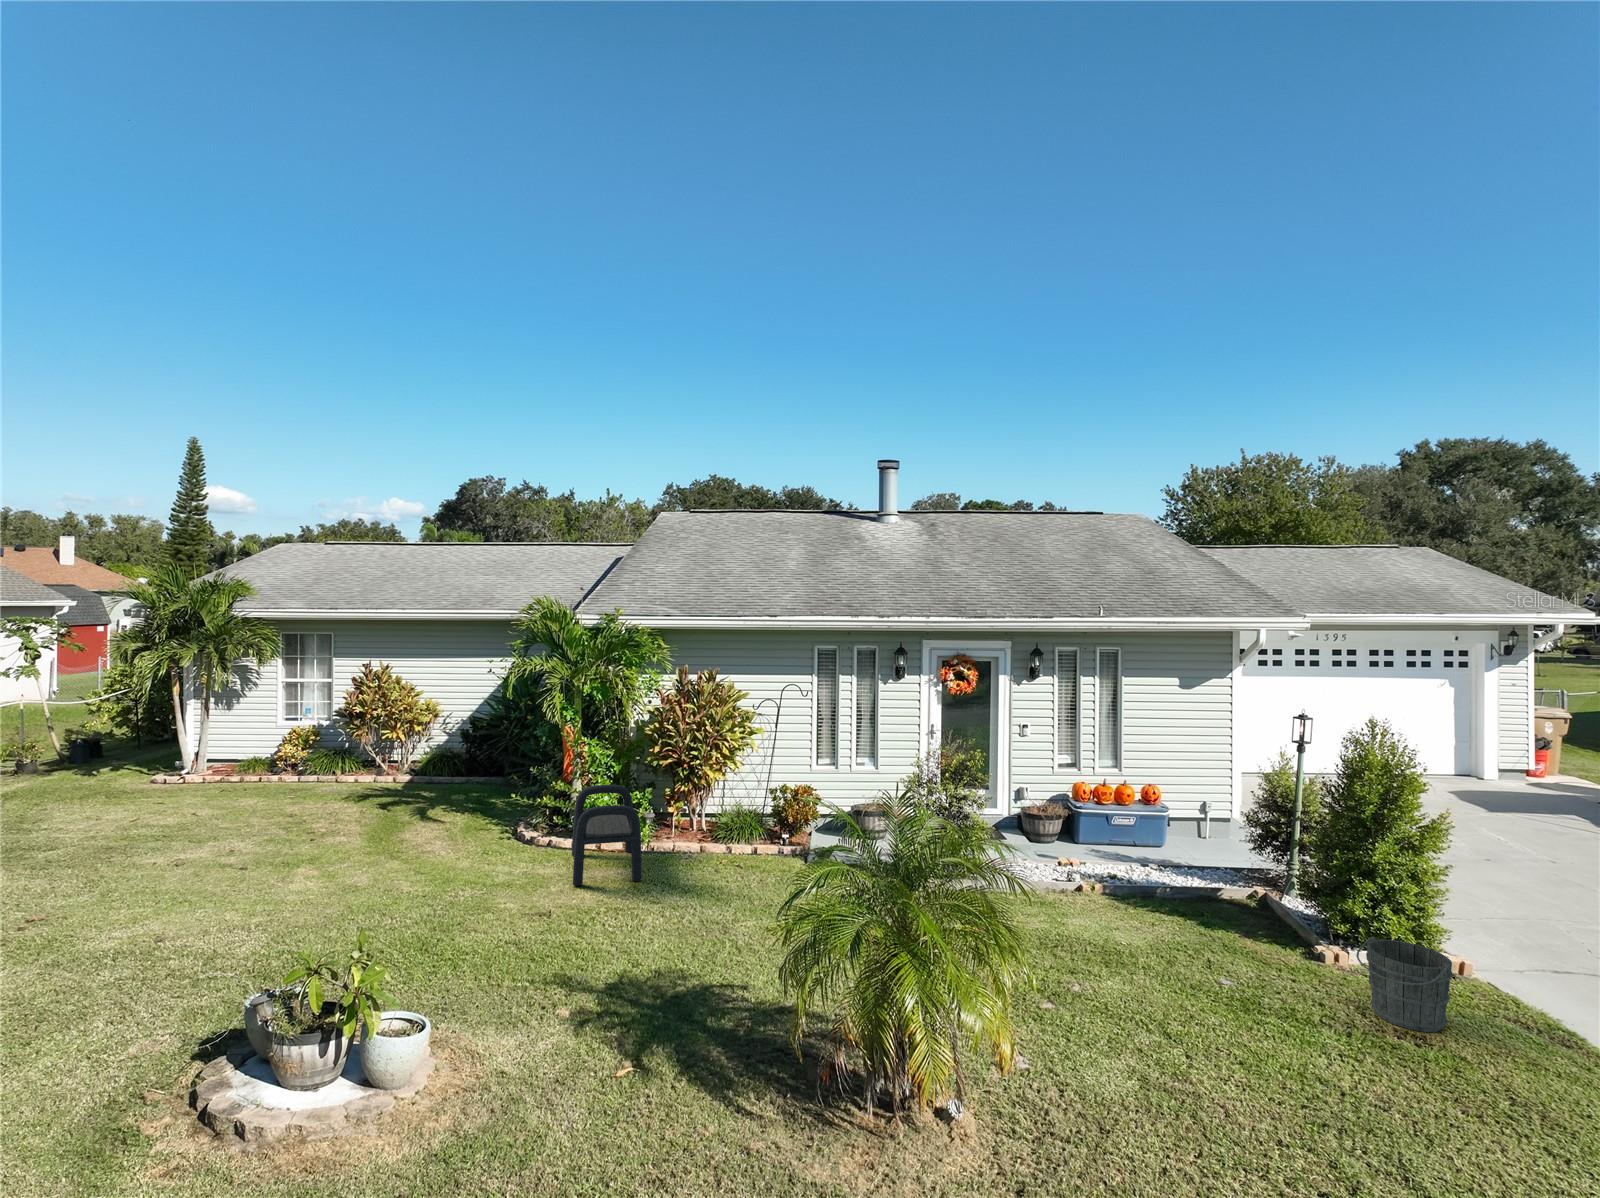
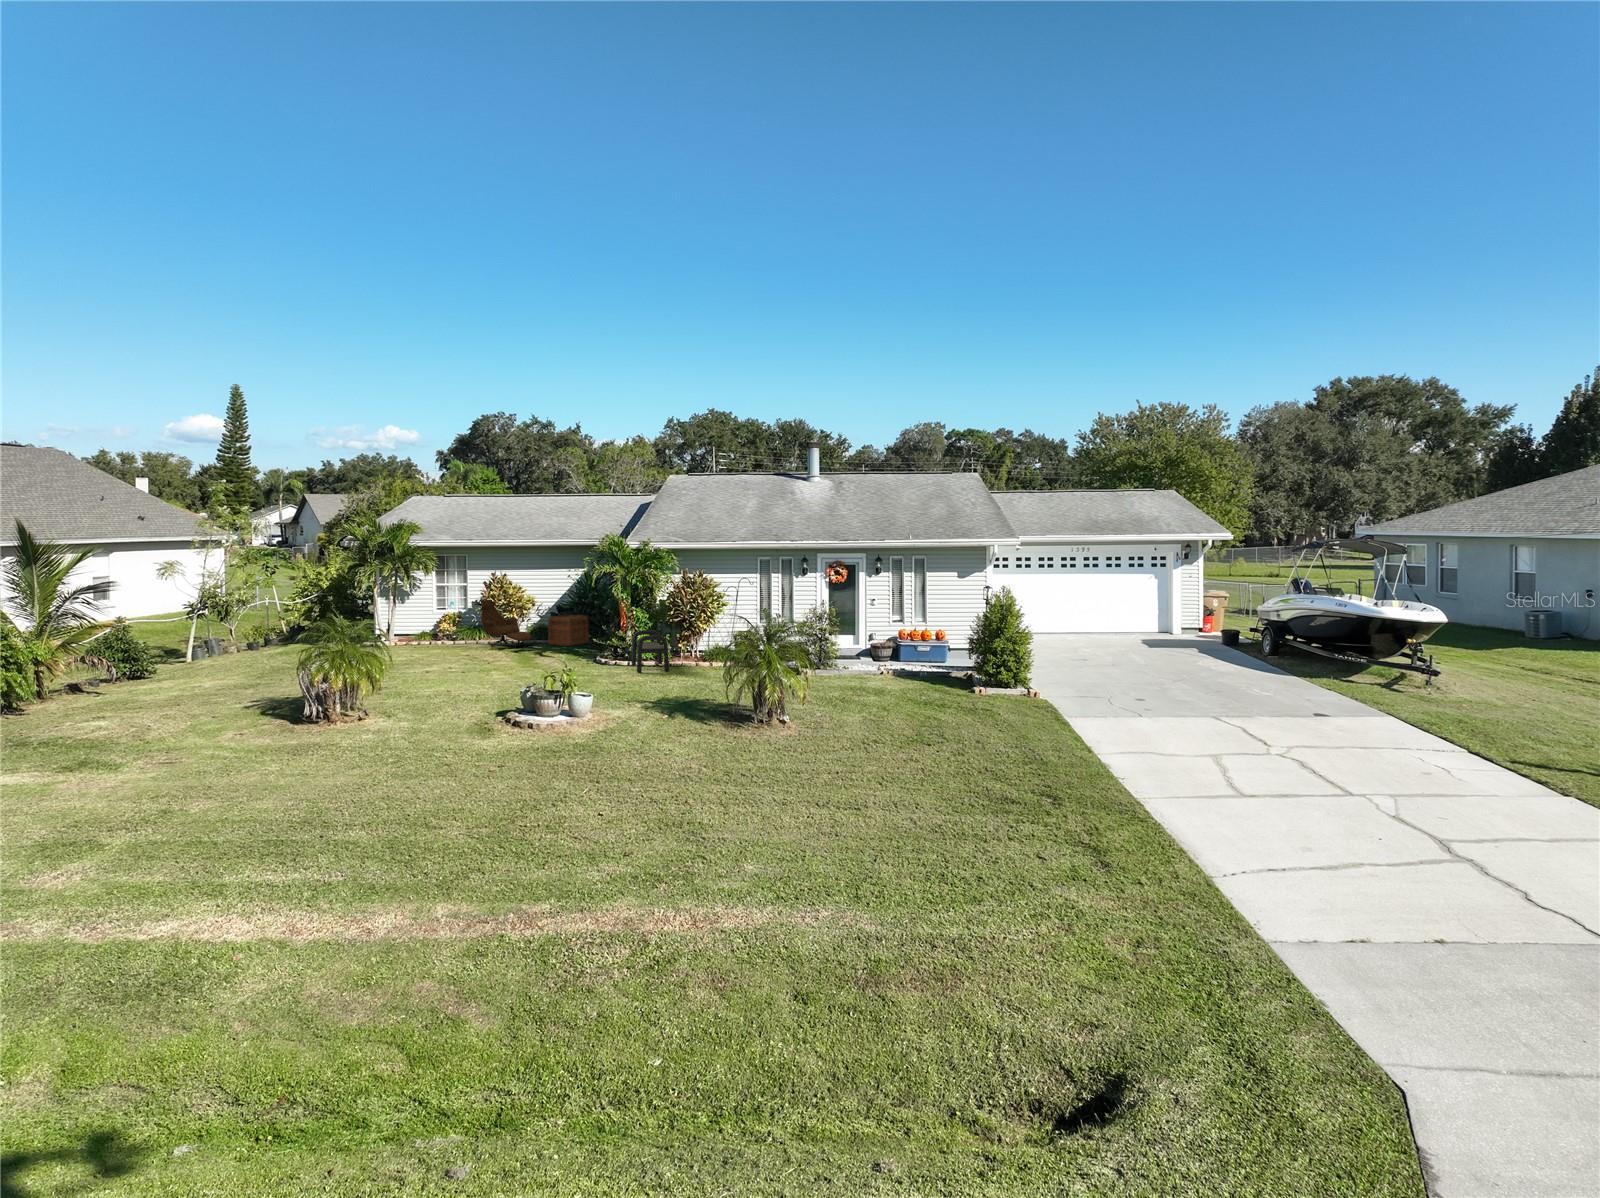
lounge chair: none [339,706,424,795] -> present [481,599,532,648]
wooden crate: none [454,733,526,792] -> present [548,615,589,646]
bucket: present [1356,937,1454,1032] -> none [955,667,986,696]

